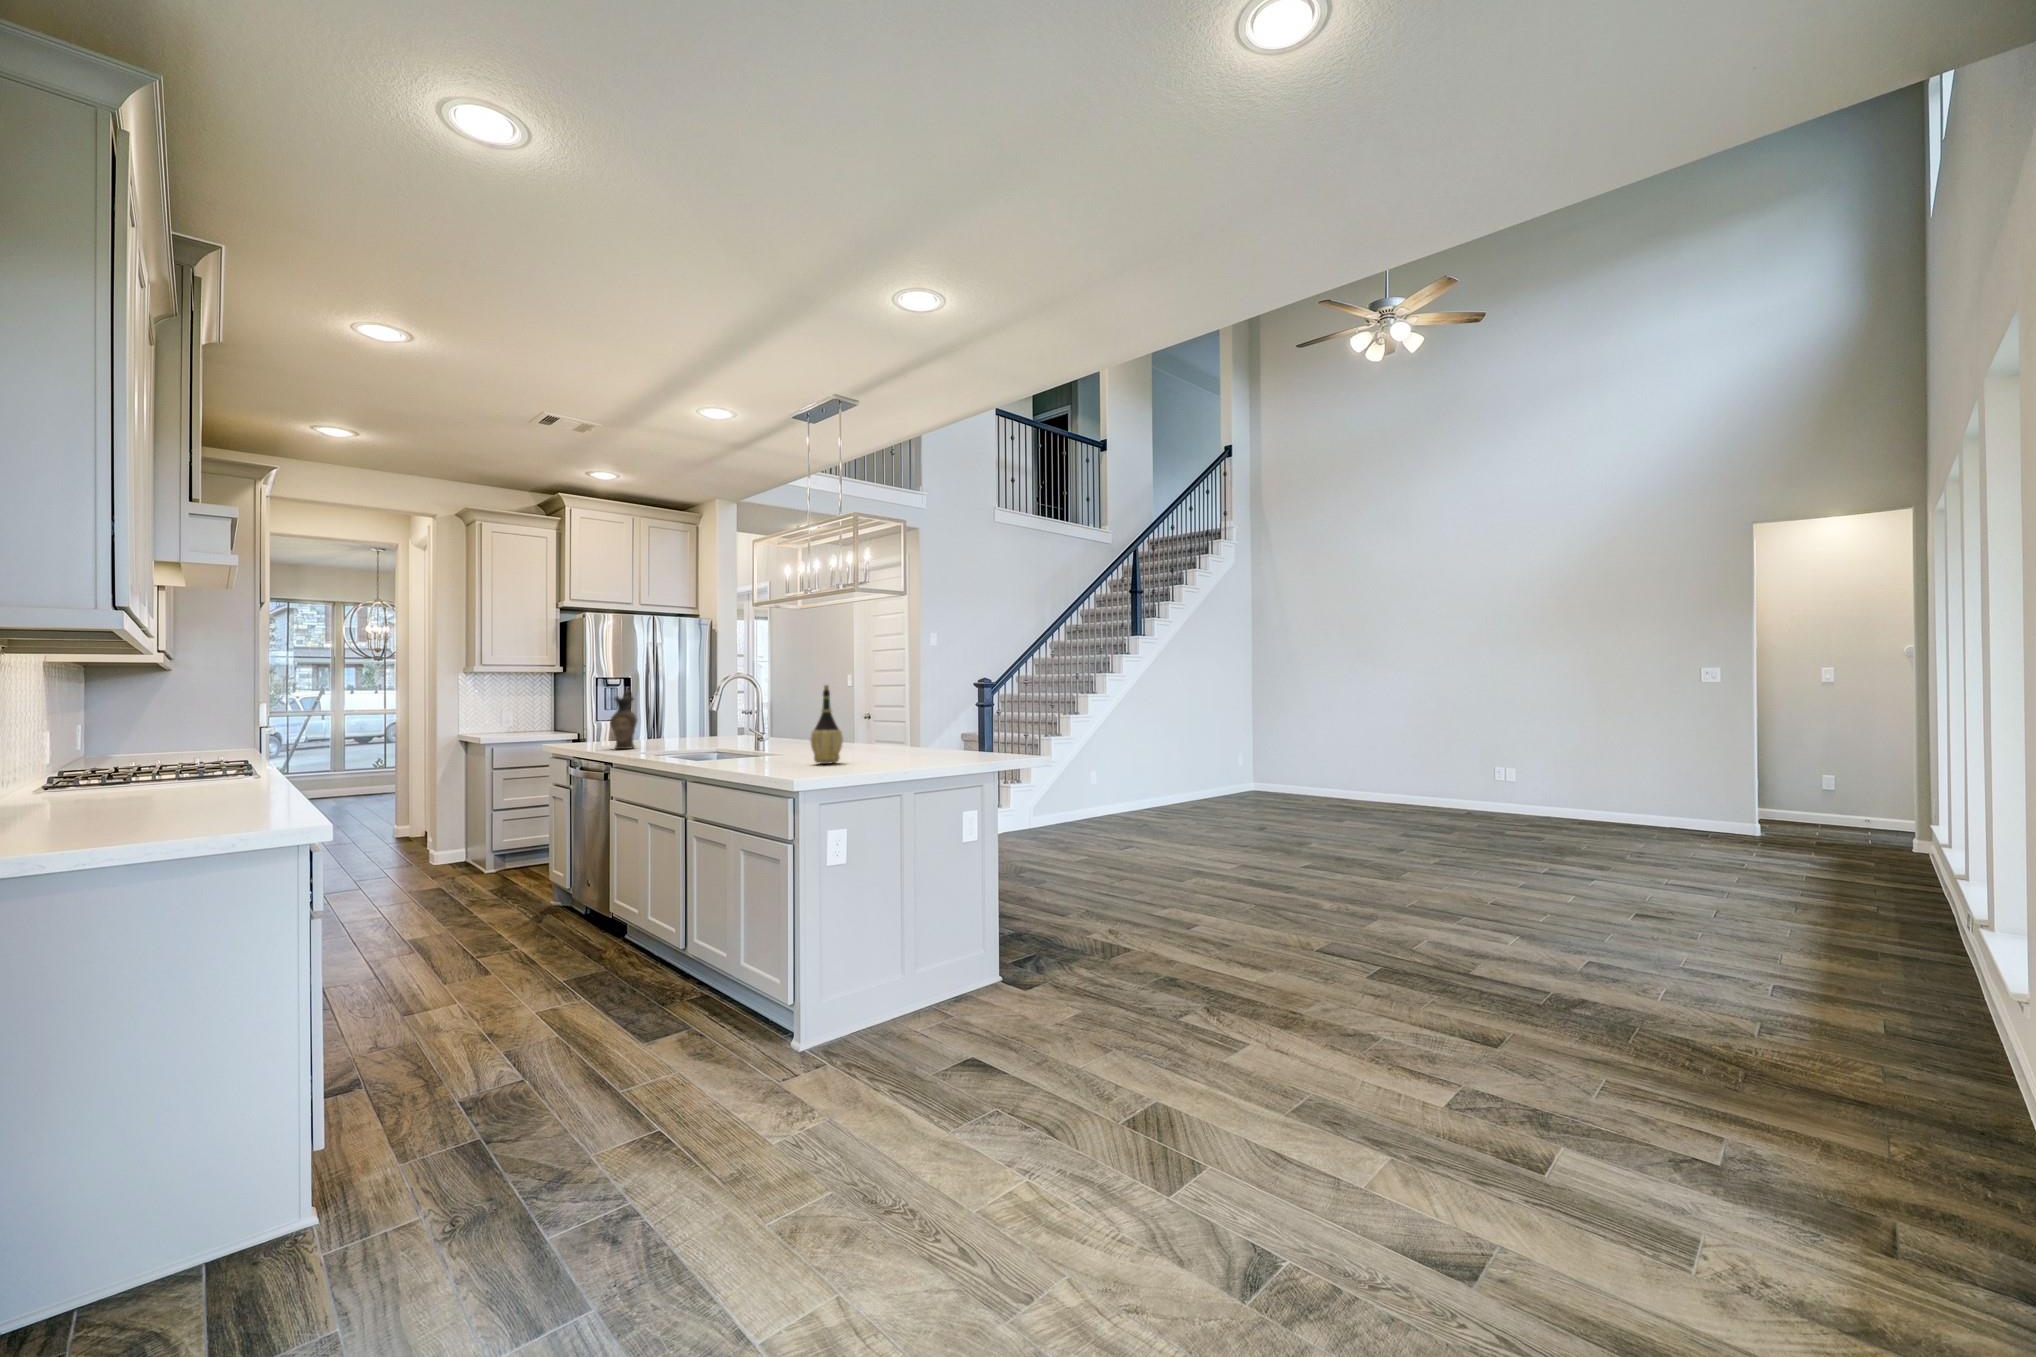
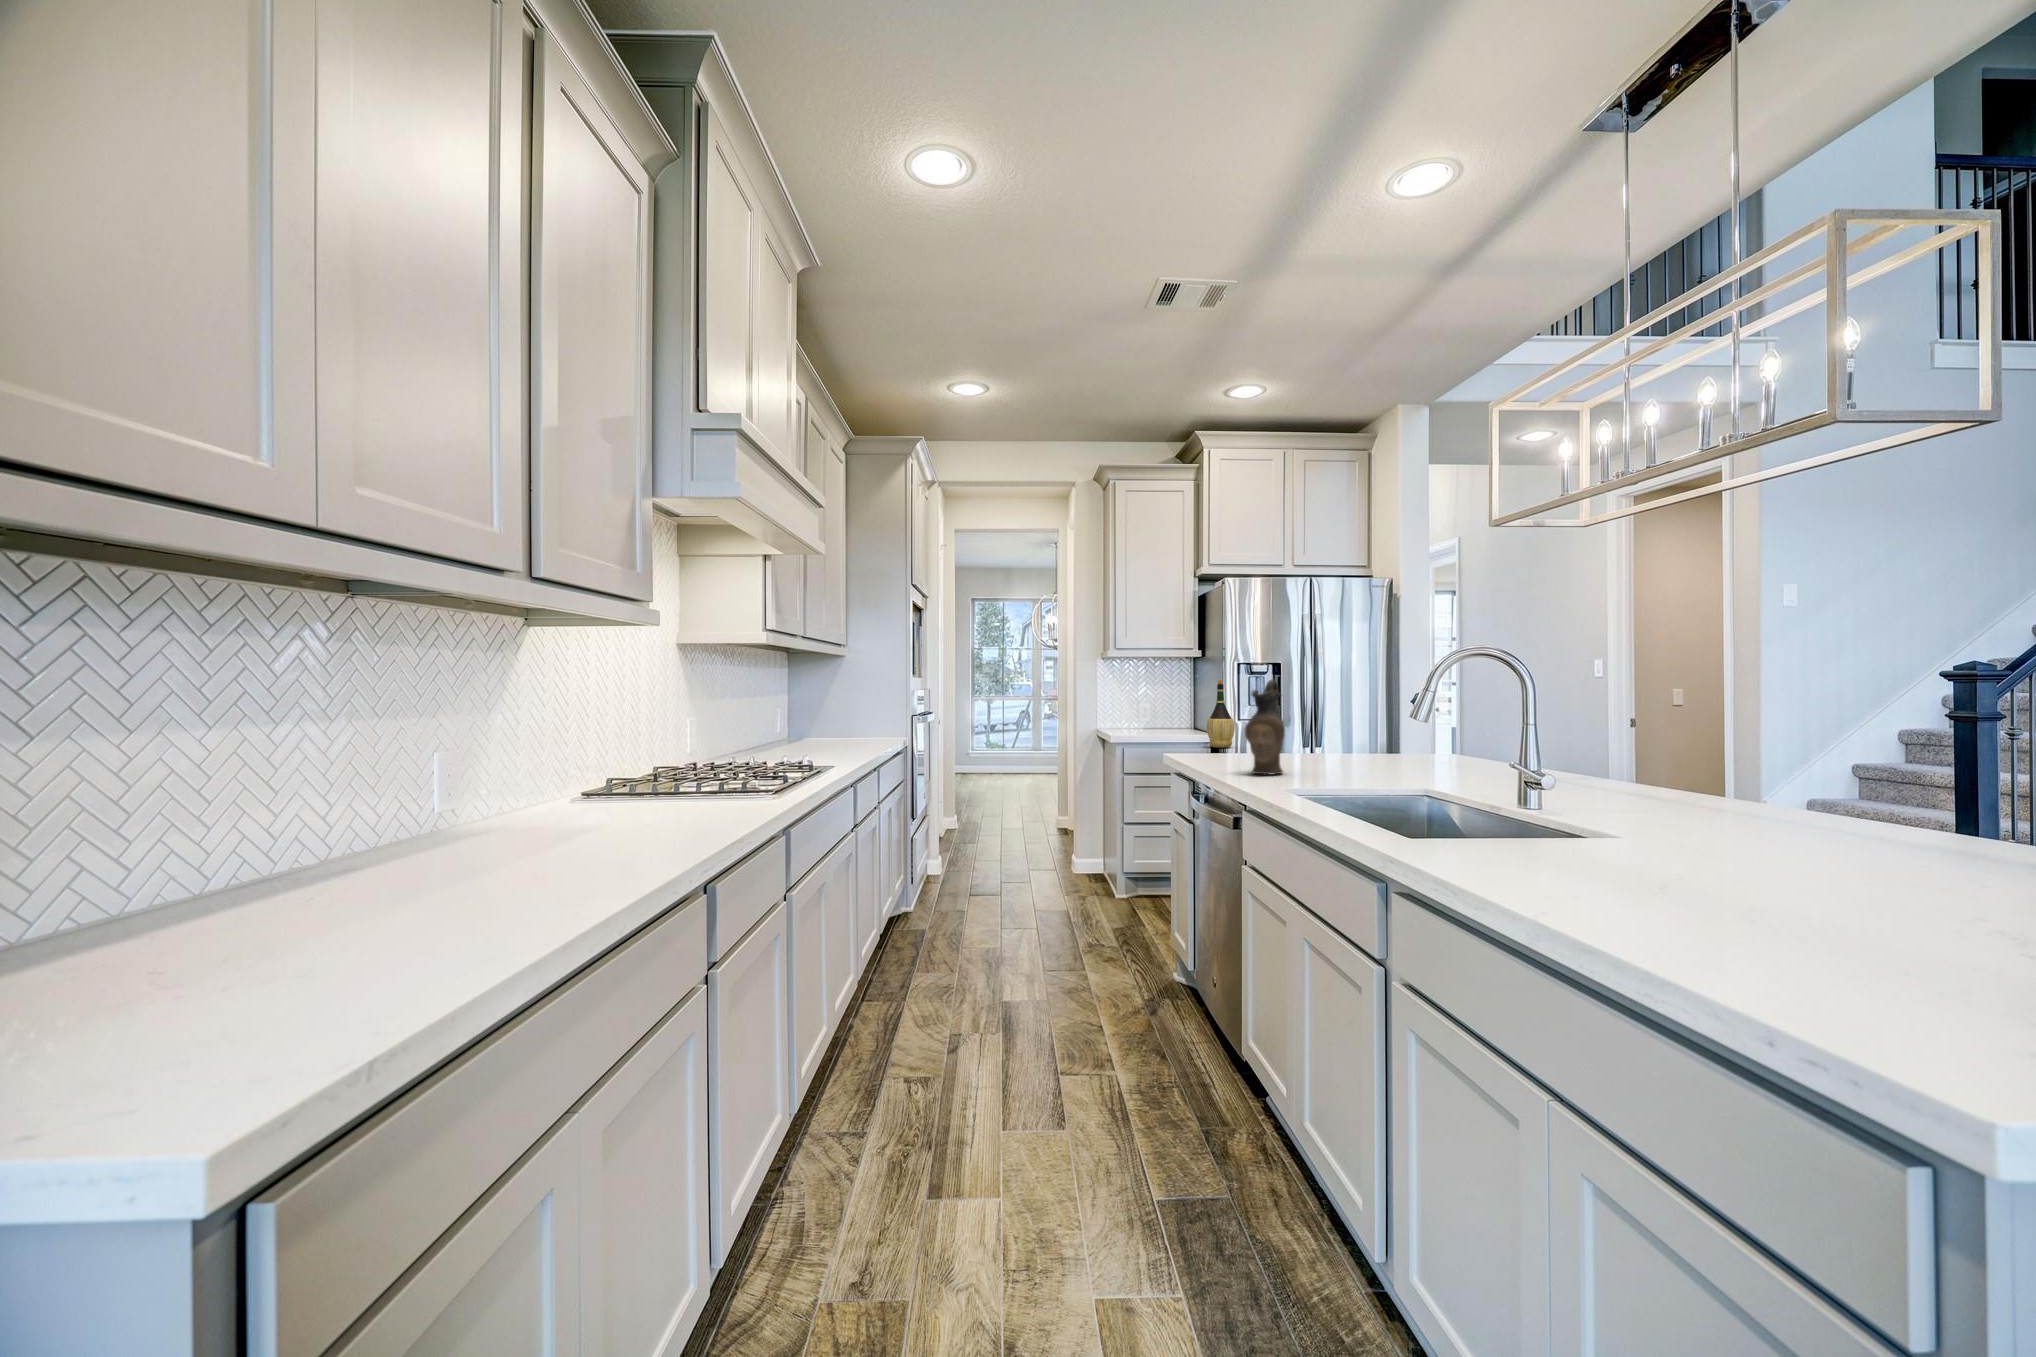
wine bottle: present [810,685,843,764] -> present [1207,680,1235,748]

